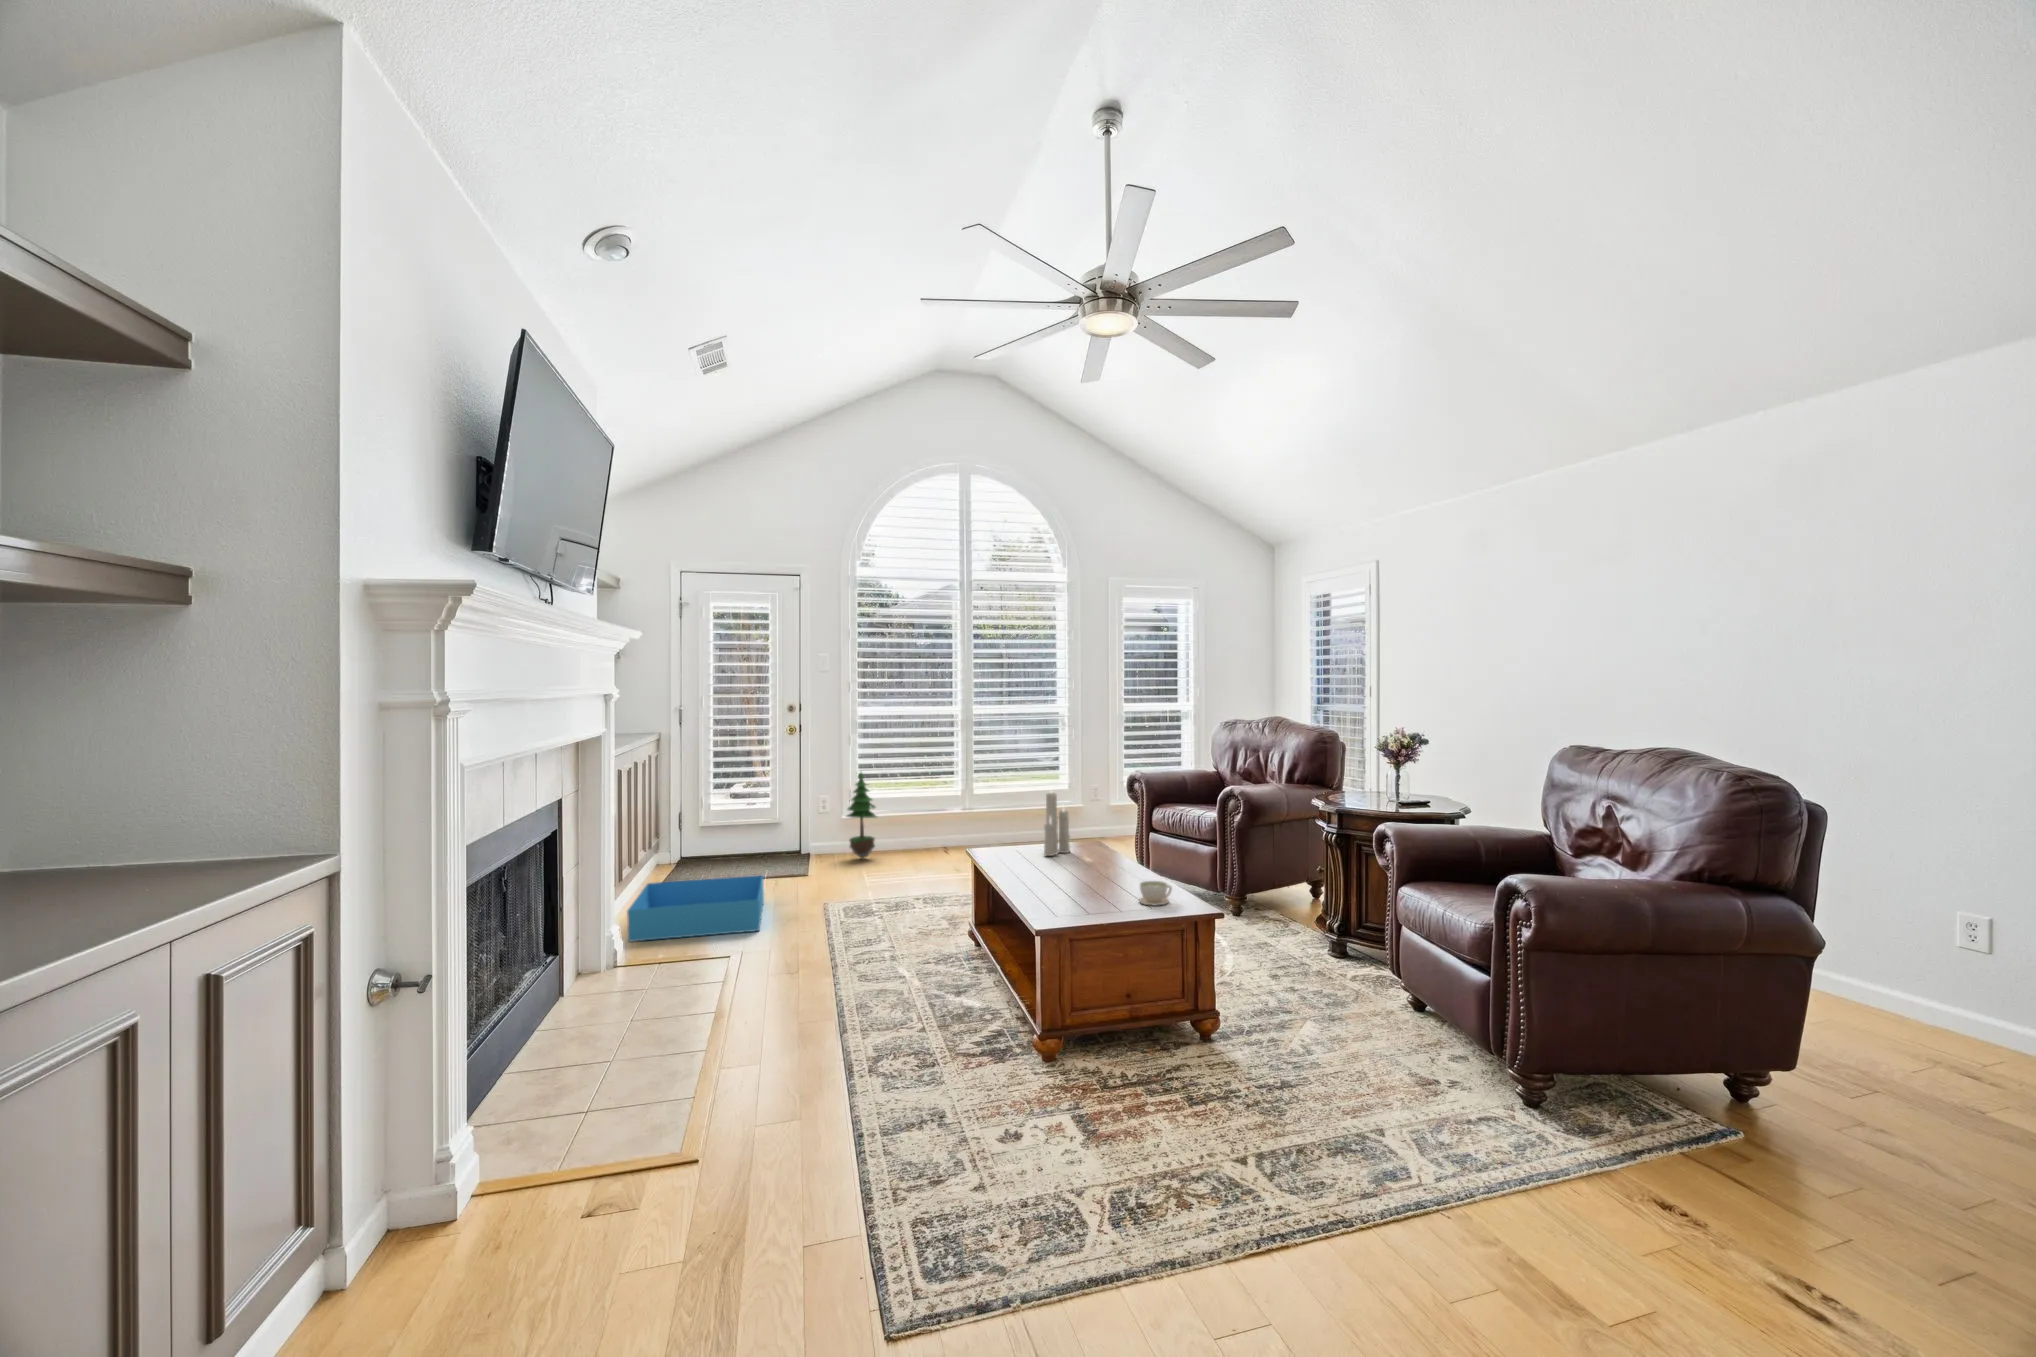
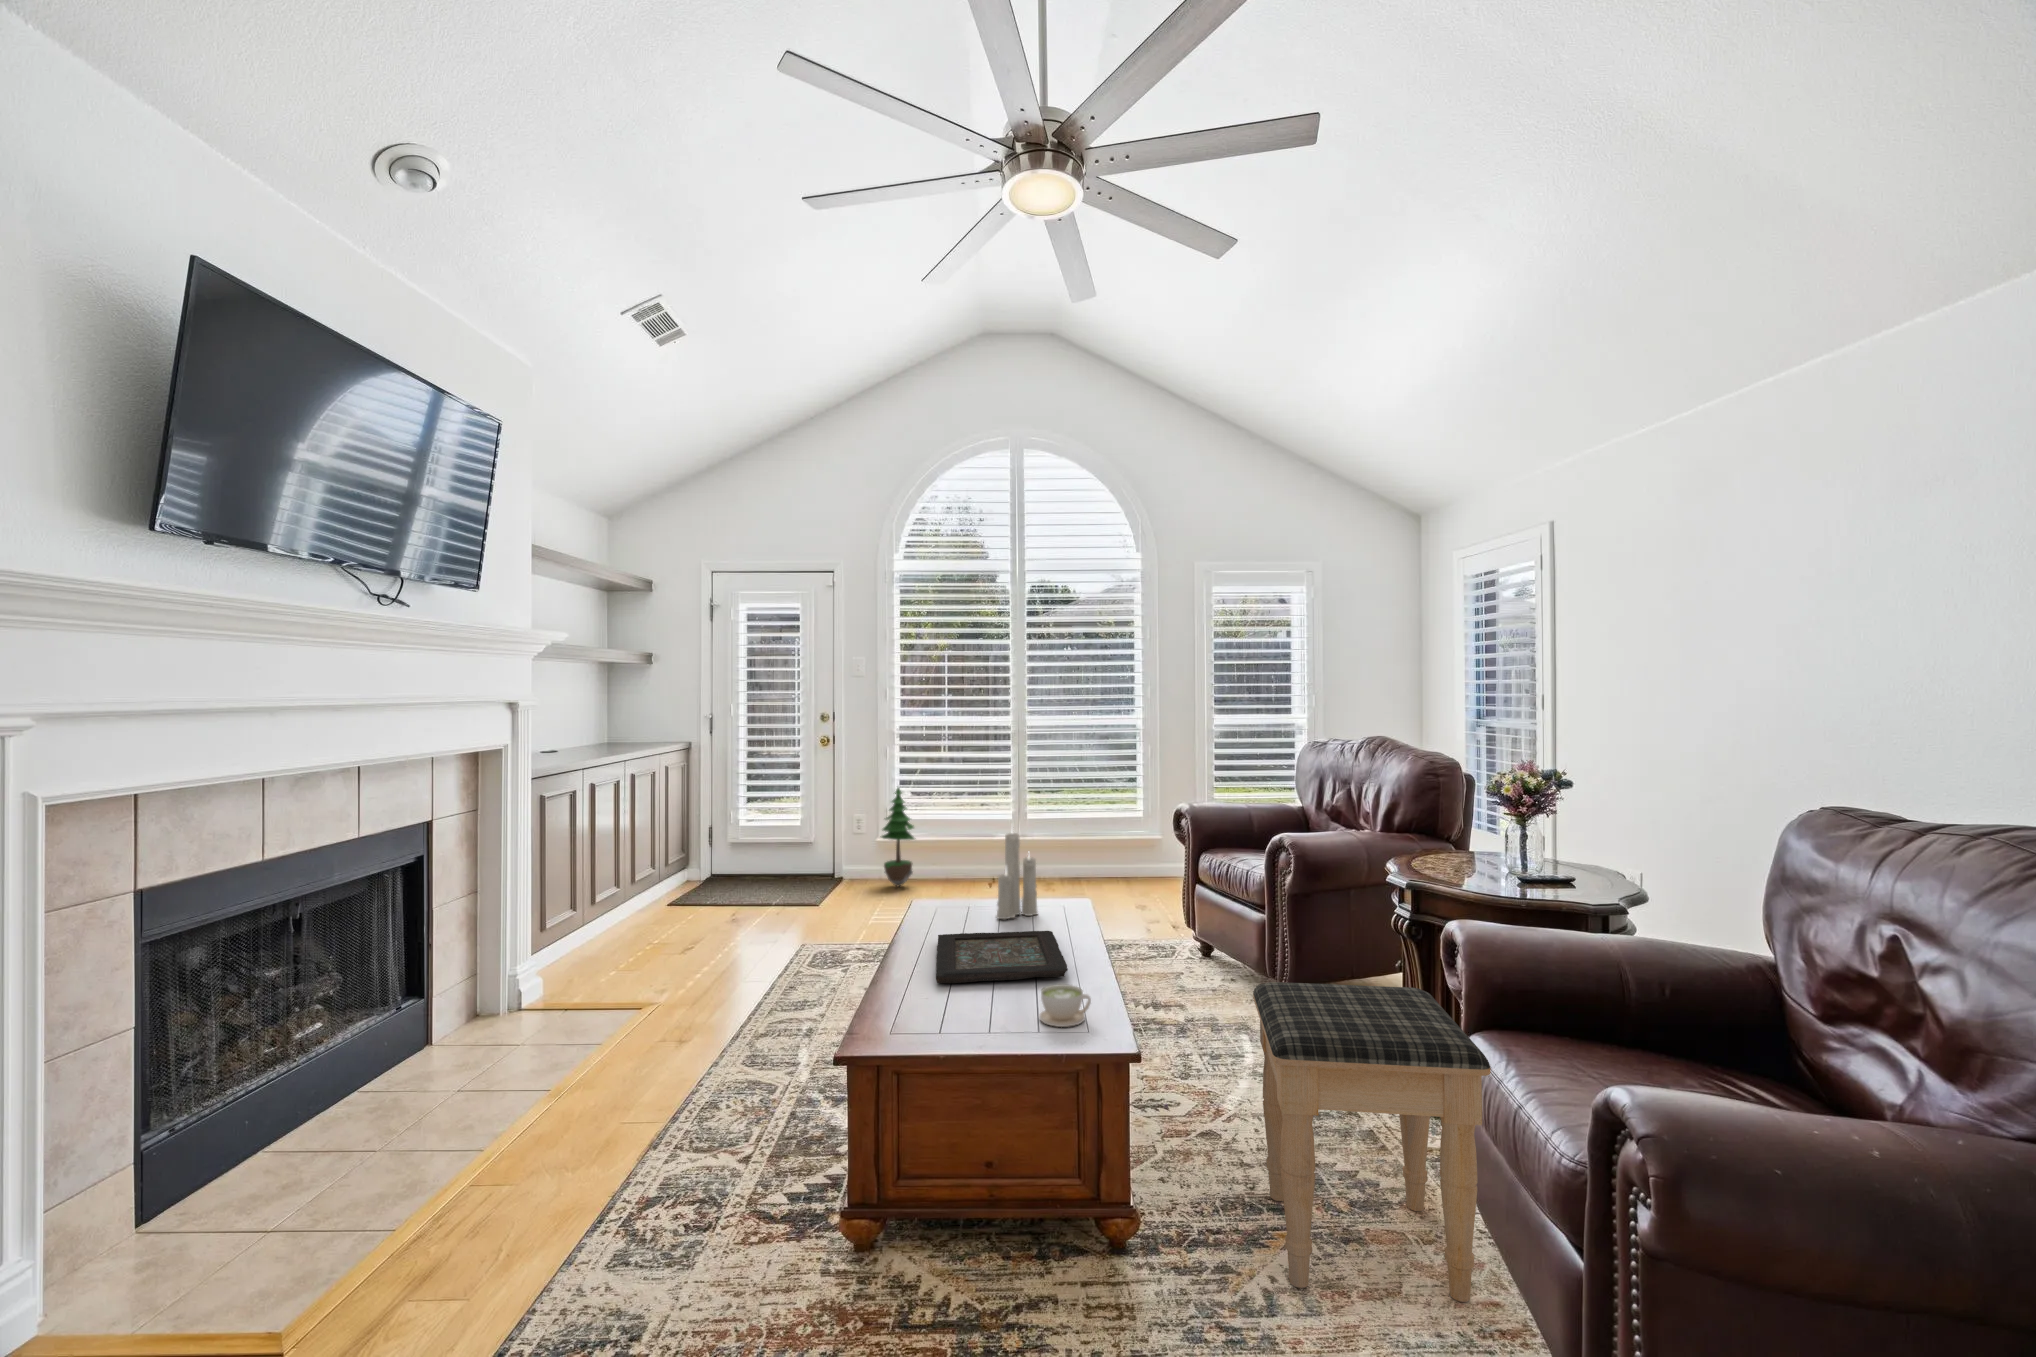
decorative tray: none [1020,859,1135,891] -> present [936,931,1068,983]
footstool: none [1263,867,1421,1041] -> present [1253,982,1491,1302]
storage bin: present [627,875,764,941] -> none [556,904,746,977]

